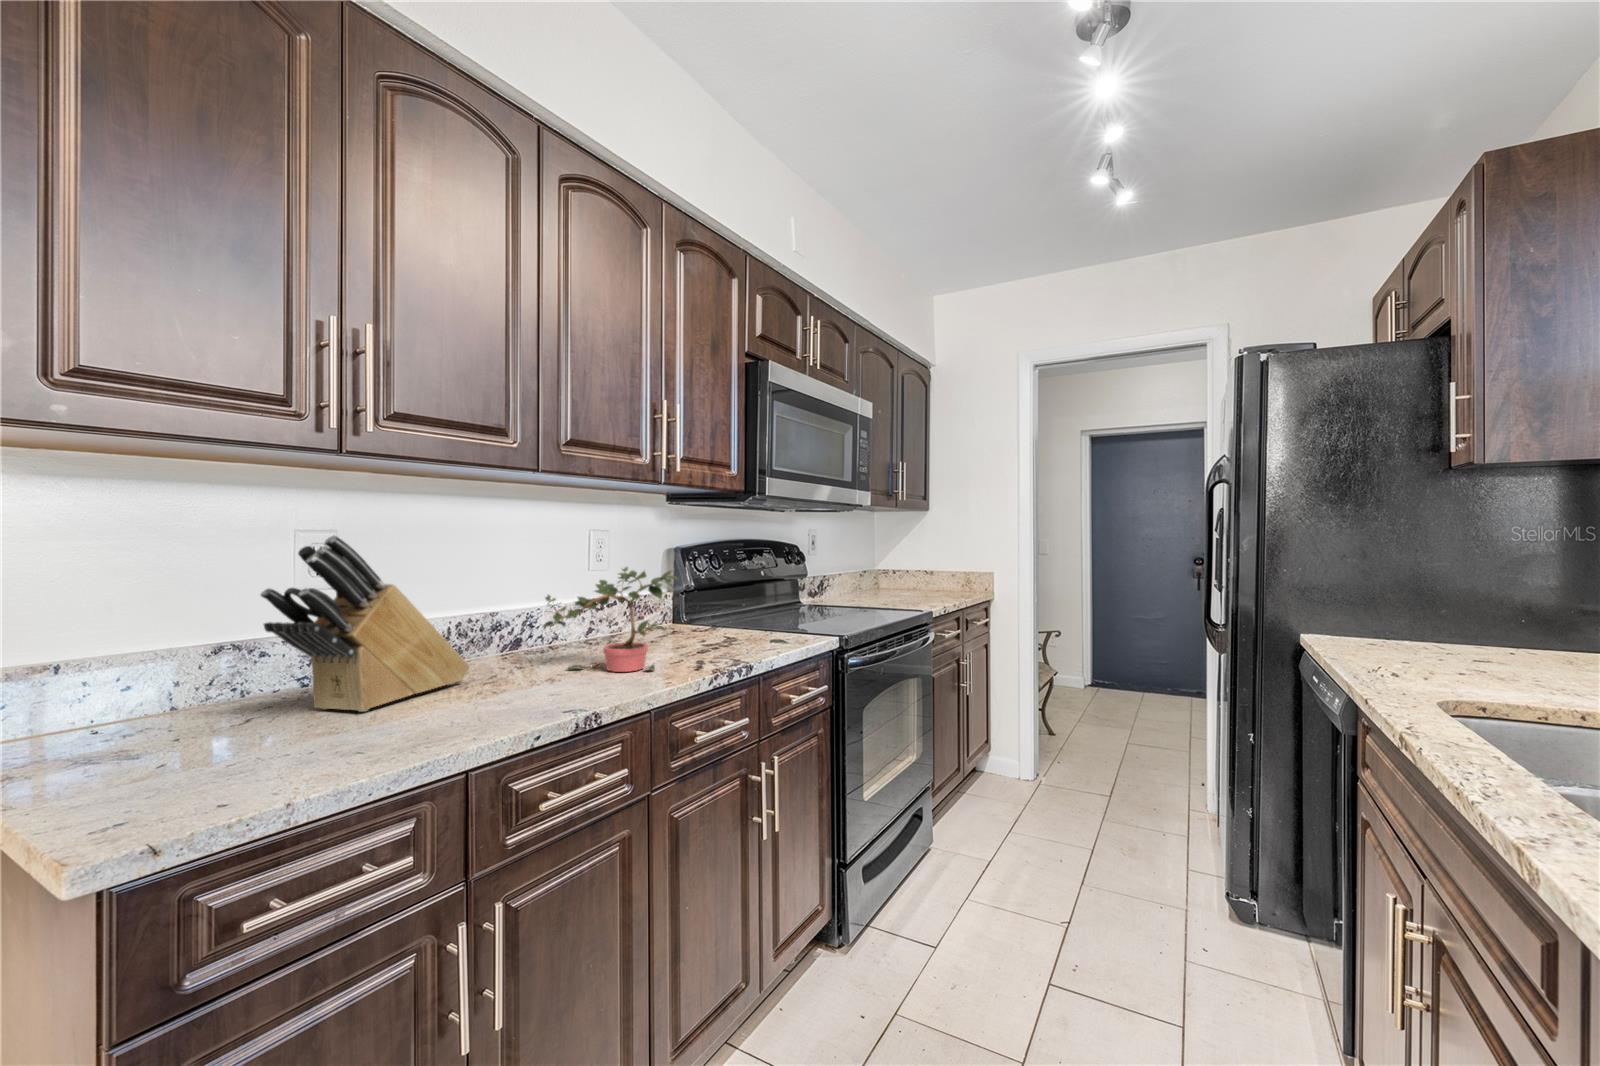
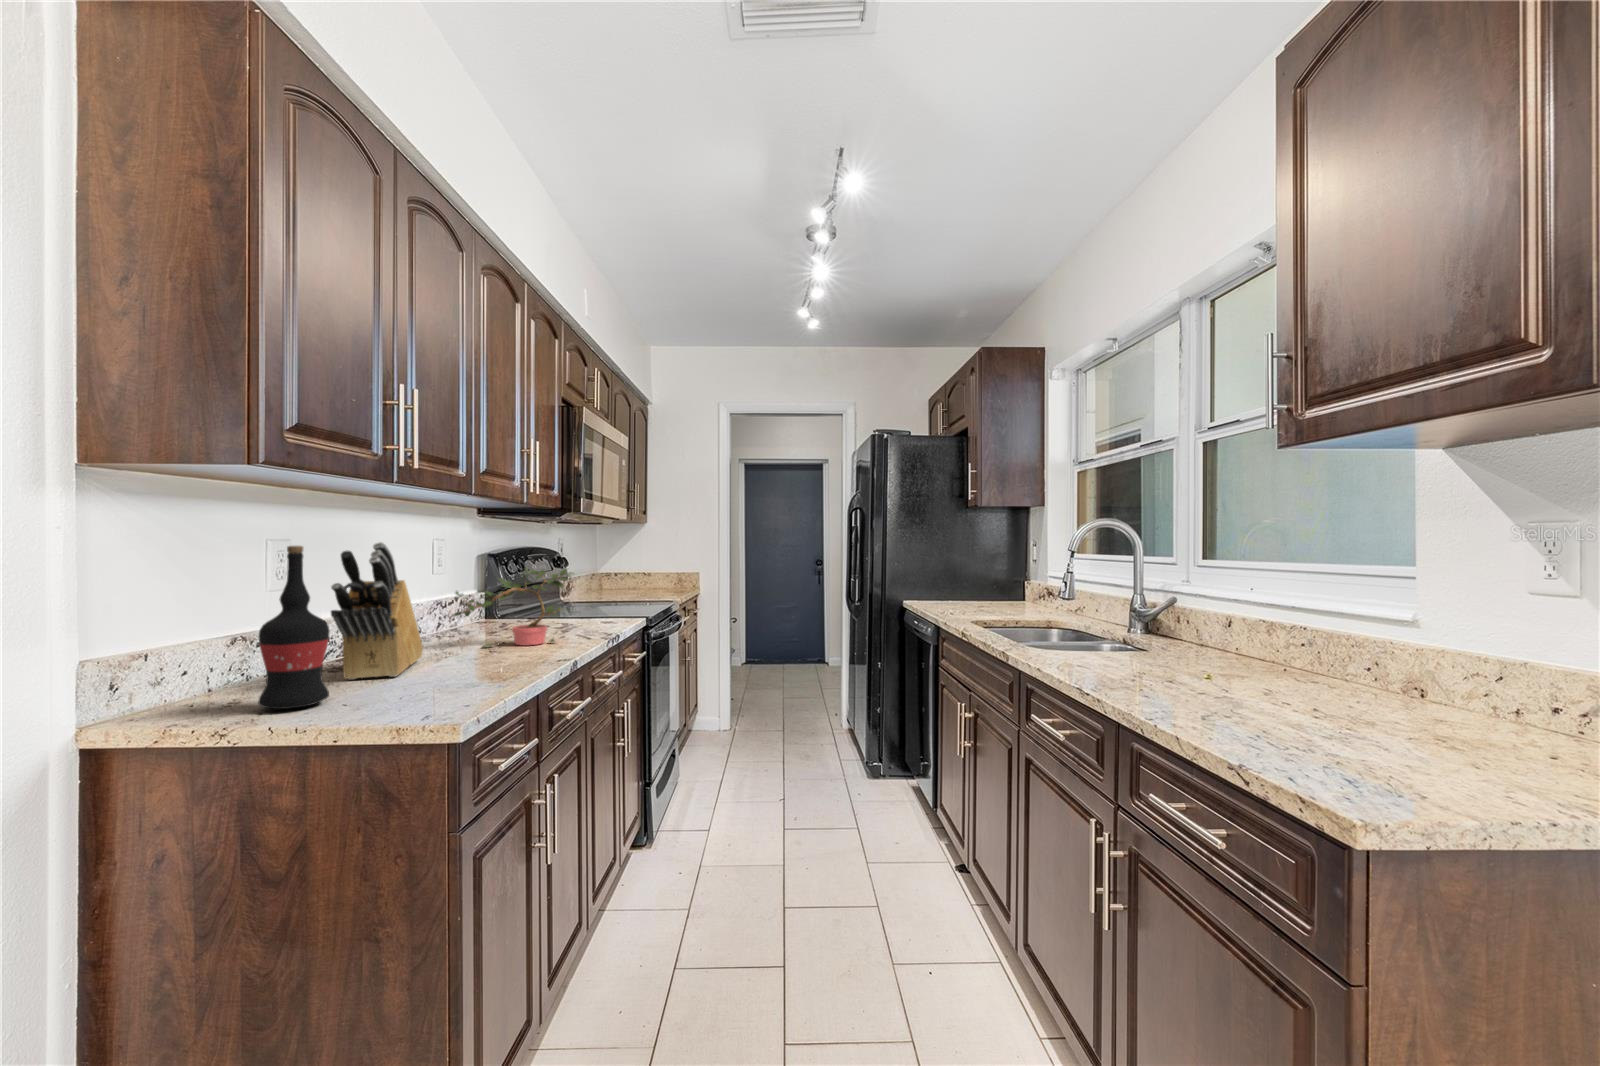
wine bottle: none [88,541,193,760] -> present [258,546,330,709]

